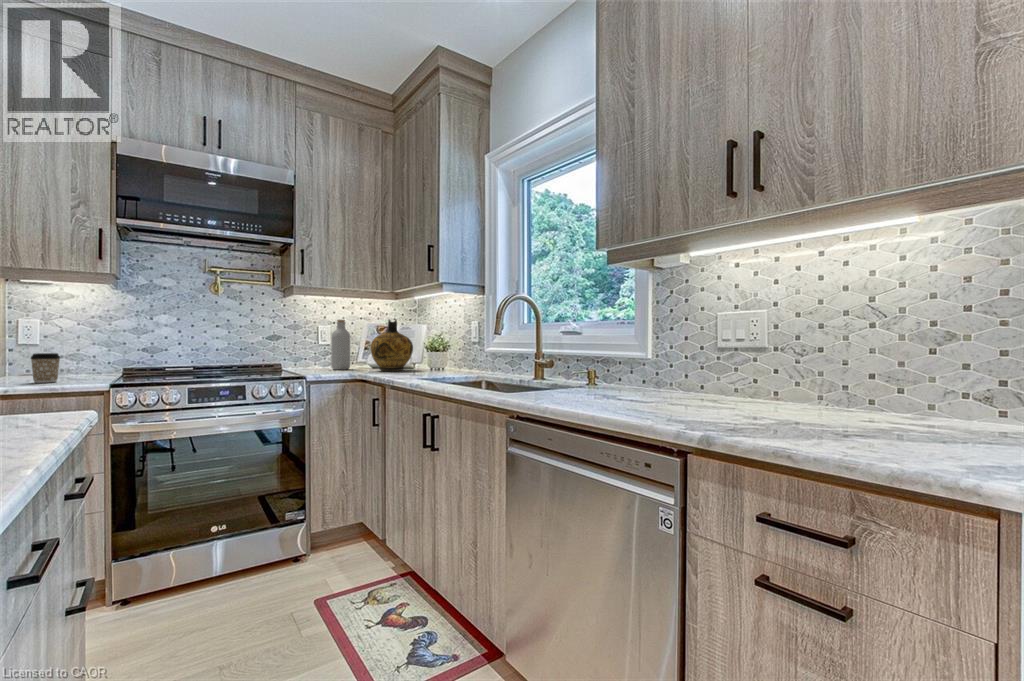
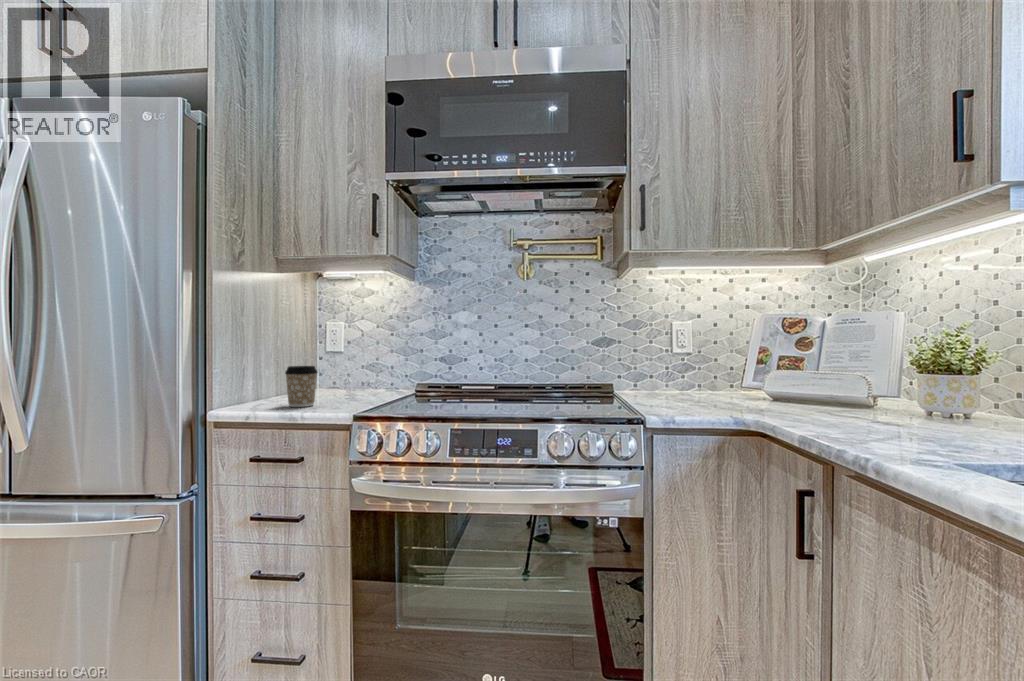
ceramic jug: present [370,319,413,371] -> none [777,299,887,417]
bottle: present [331,320,350,370] -> none [694,308,730,402]

